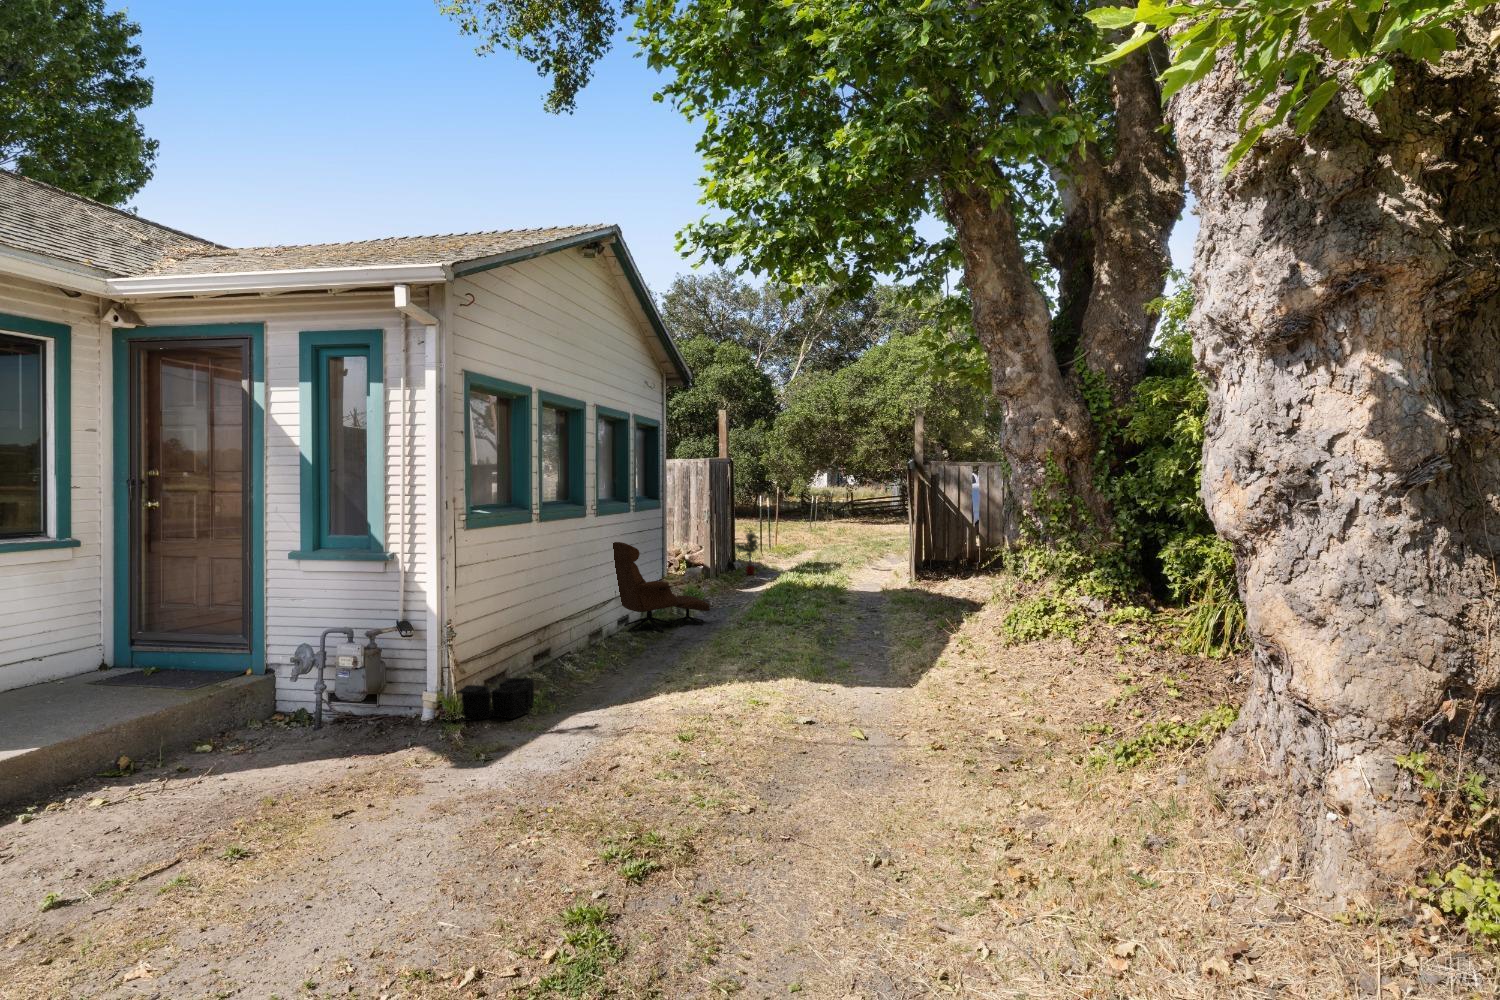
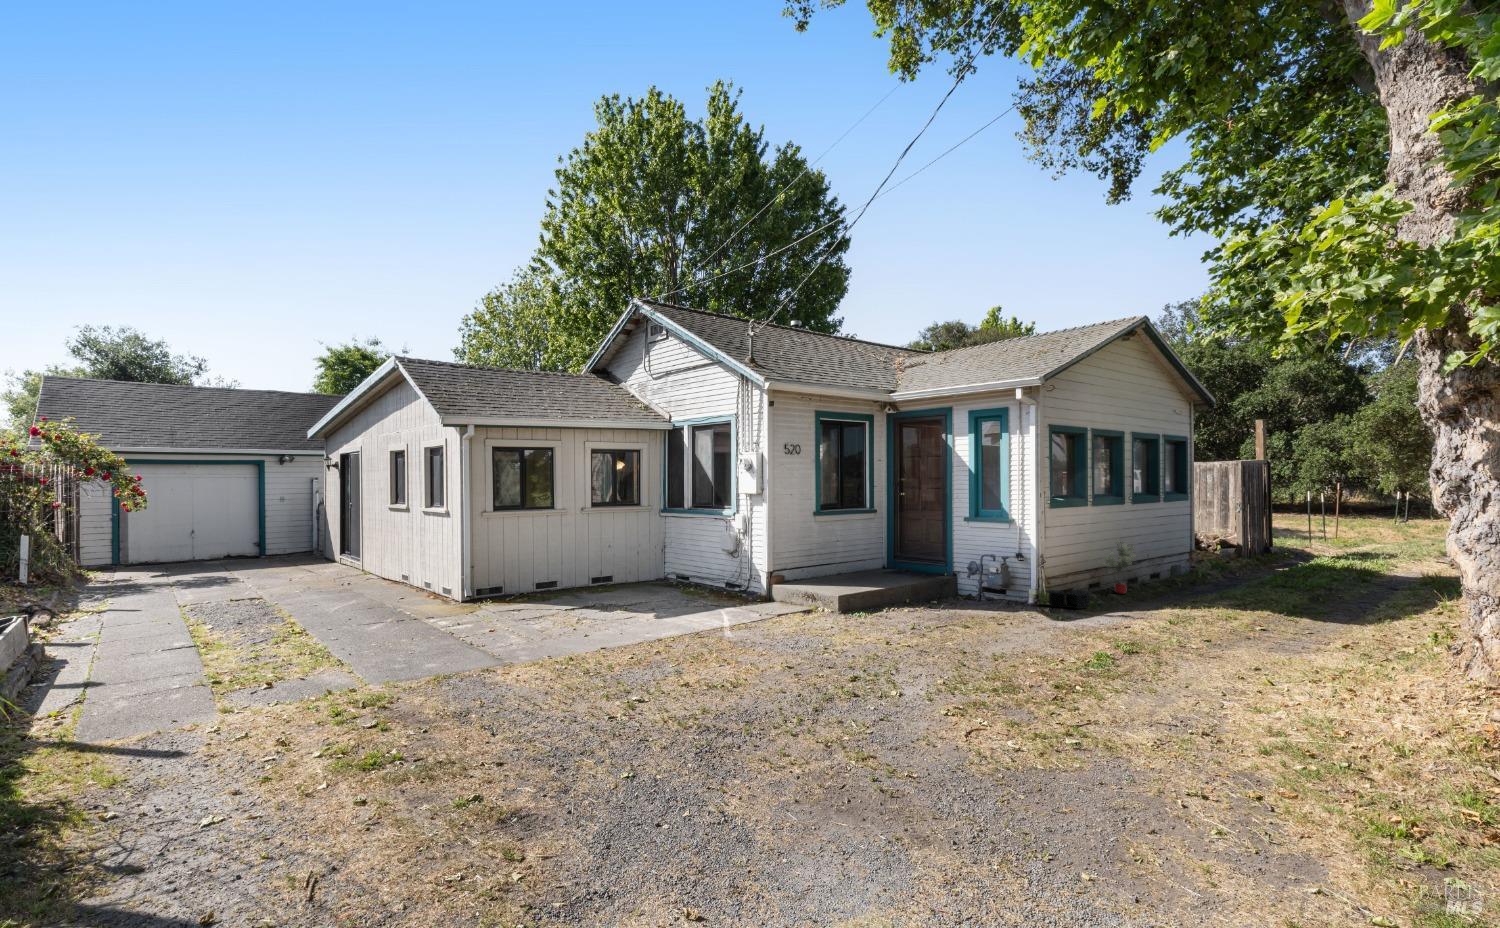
potted tree: present [736,530,758,575] -> present [1103,540,1135,594]
lounge chair: present [613,542,710,632] -> none [1144,522,1226,584]

